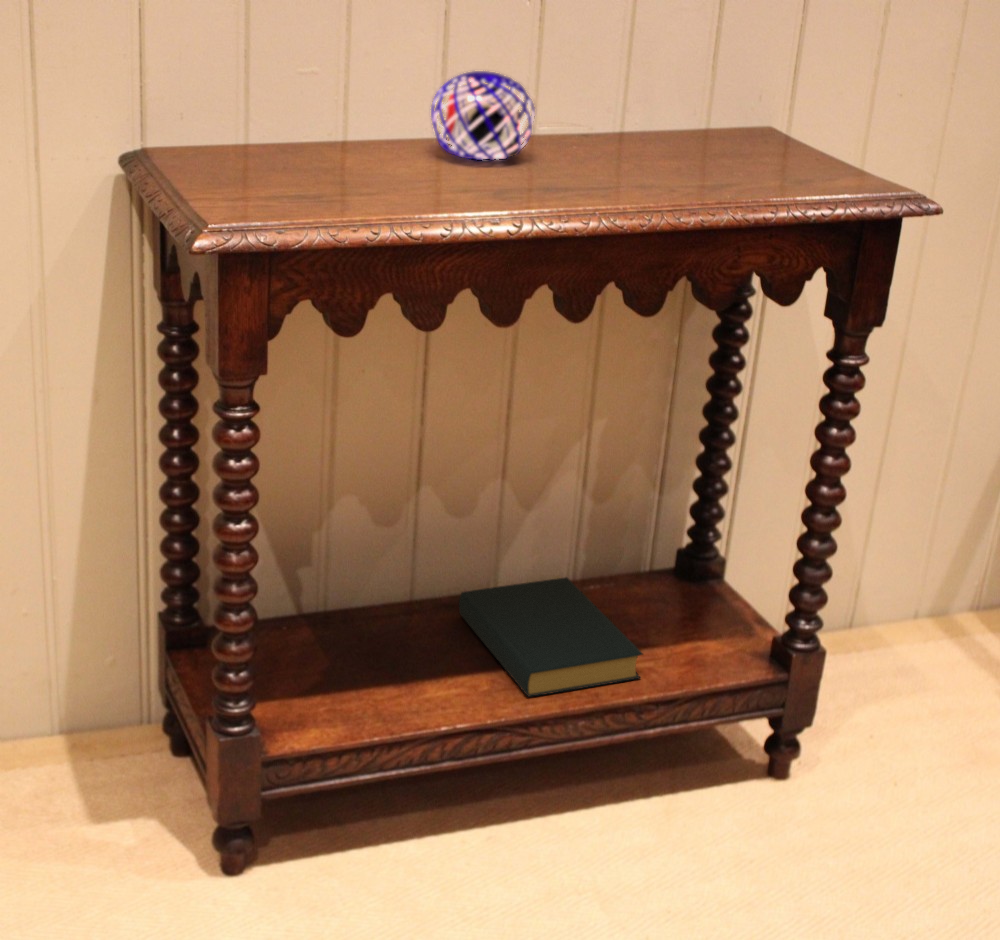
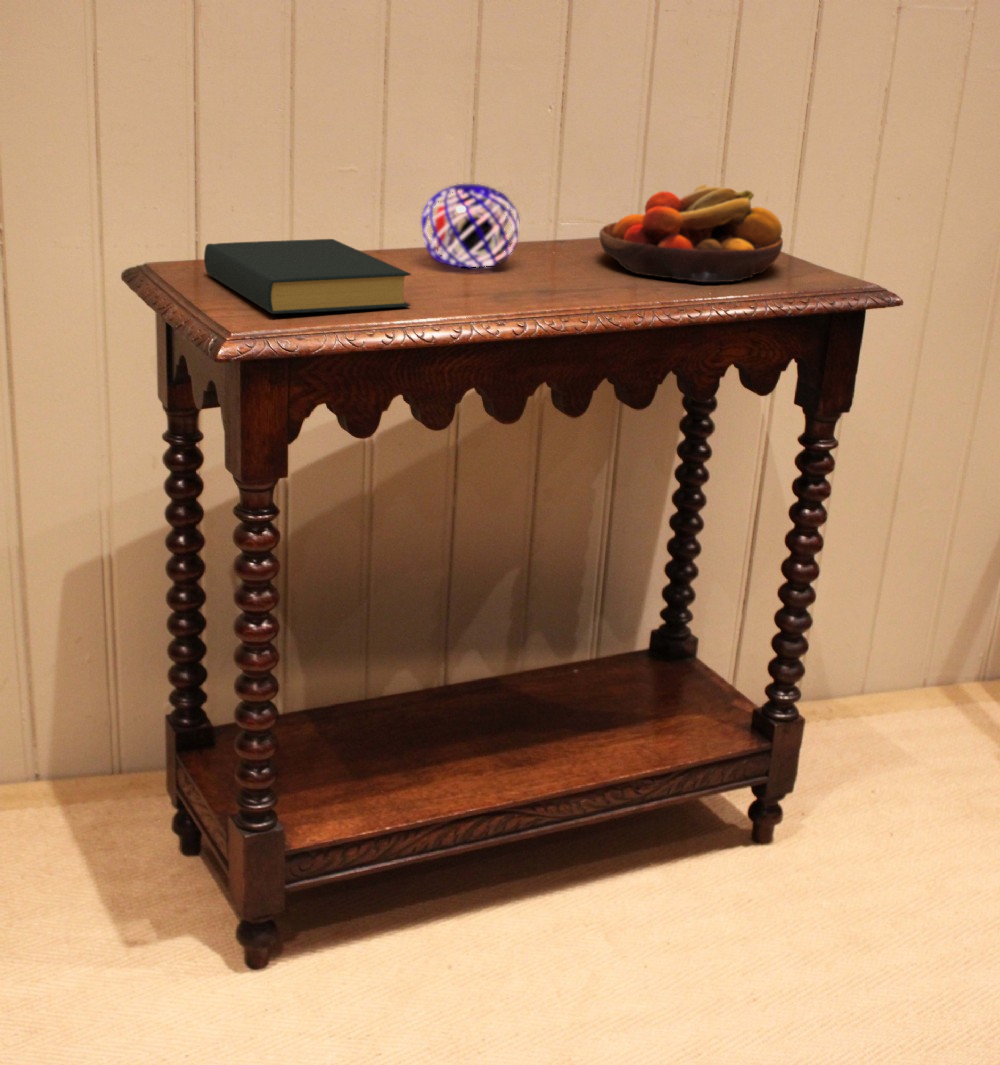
fruit bowl: none [622,77,816,183] -> present [599,185,783,282]
hardback book: present [459,578,643,697] -> present [204,239,411,314]

